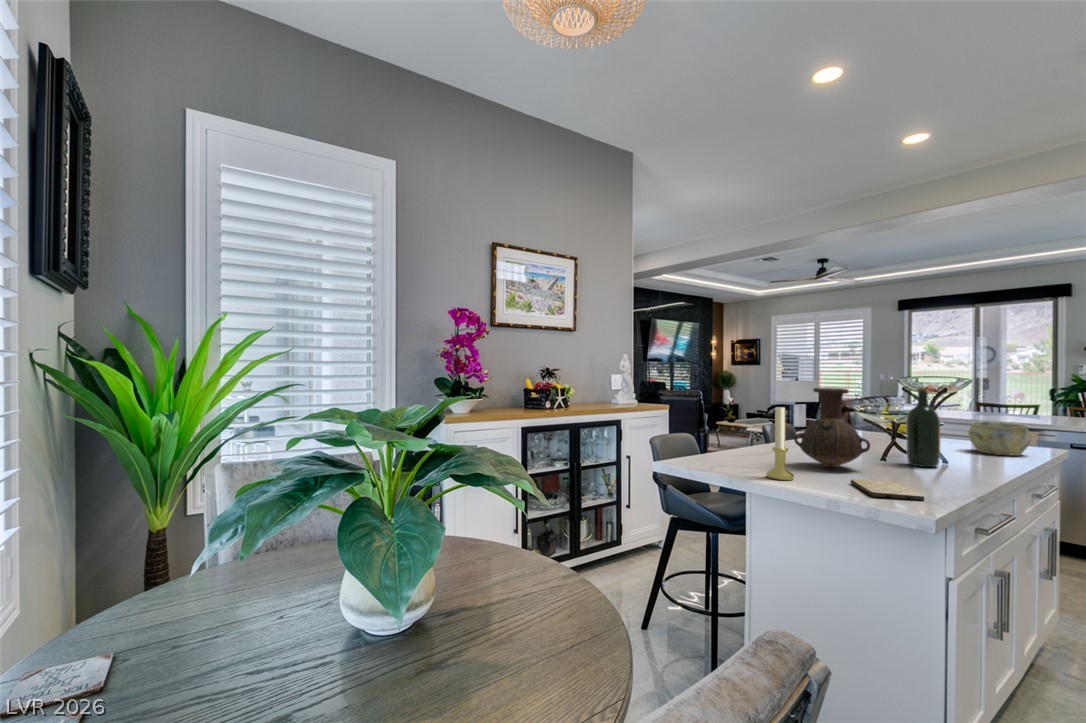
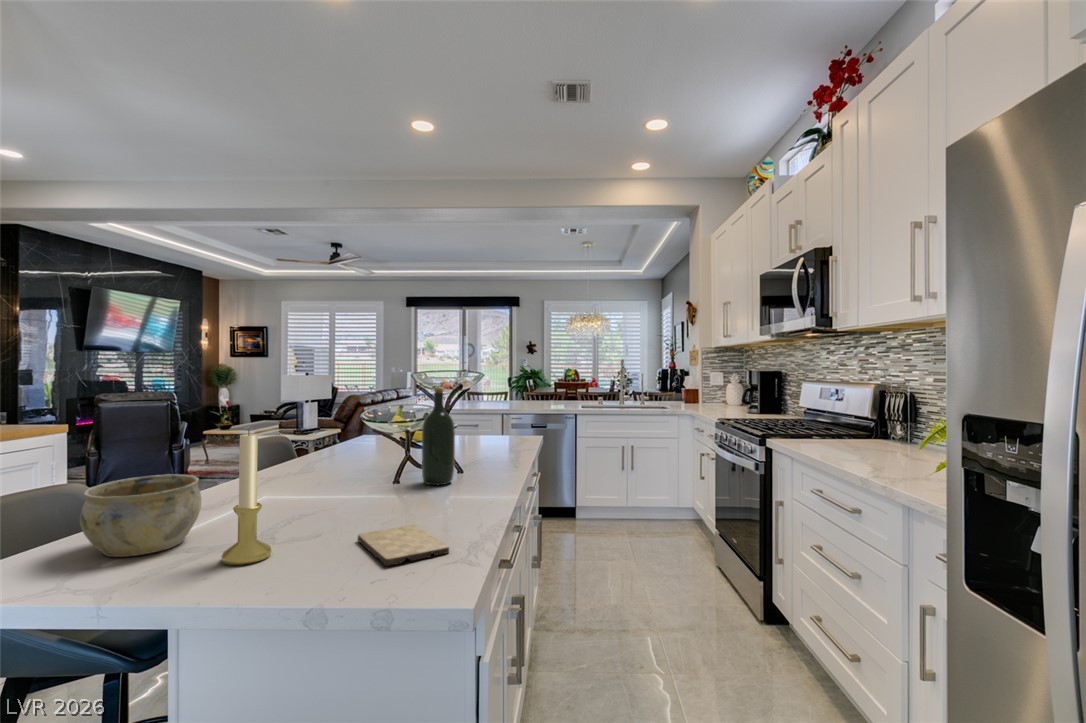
vase: present [794,388,870,467] -> none [280,393,383,511]
ceramic bowl: present [968,422,1031,456] -> present [80,474,201,557]

